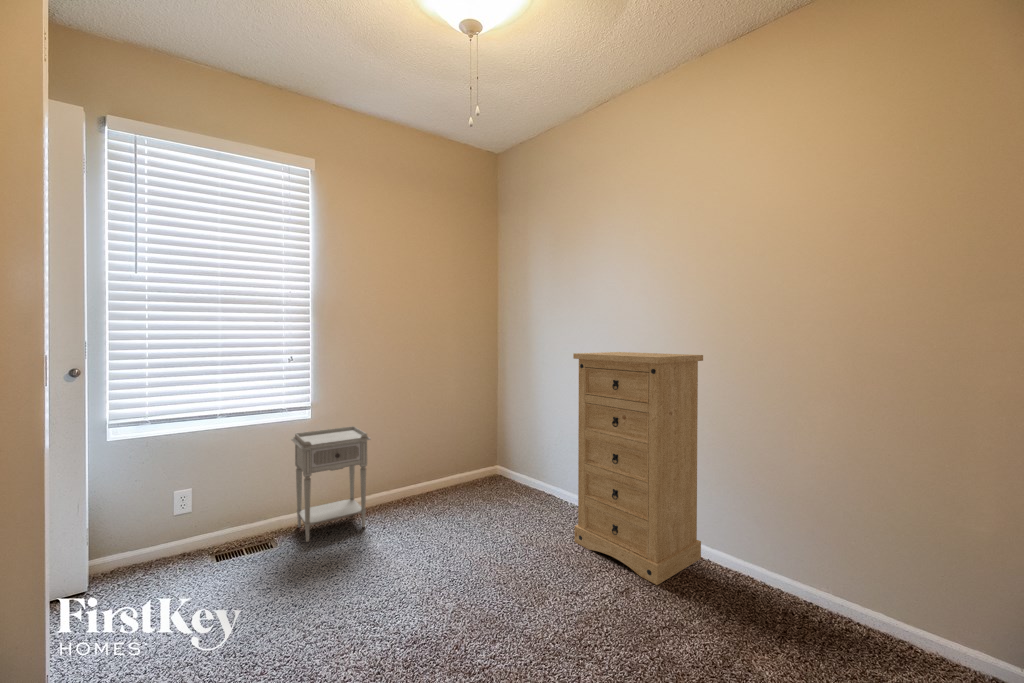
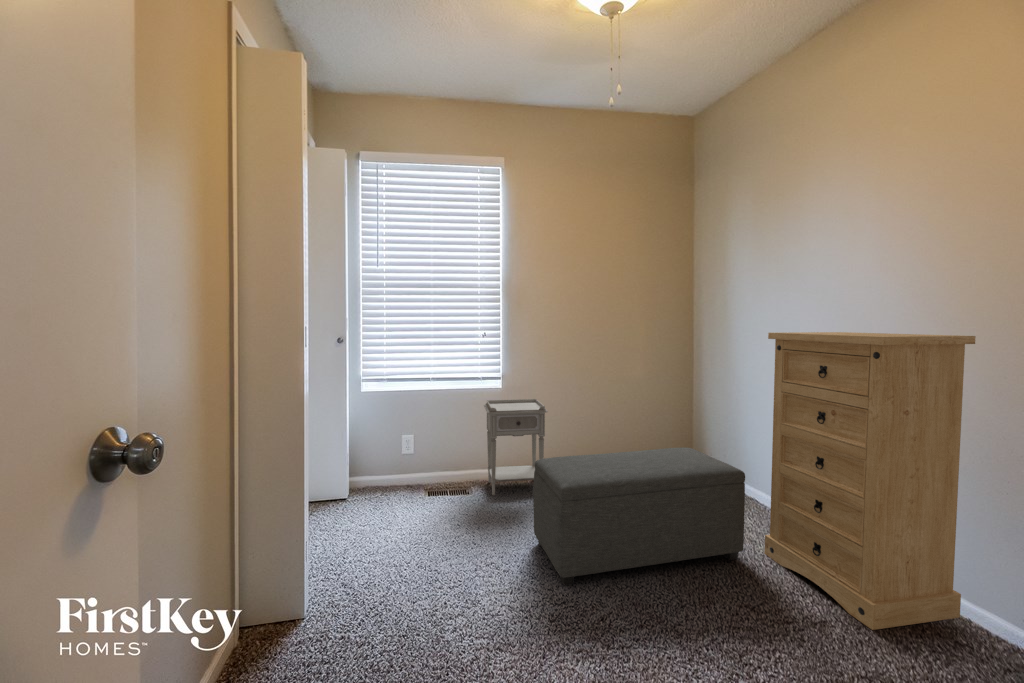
ottoman: none [368,459,561,624] -> present [533,448,745,586]

